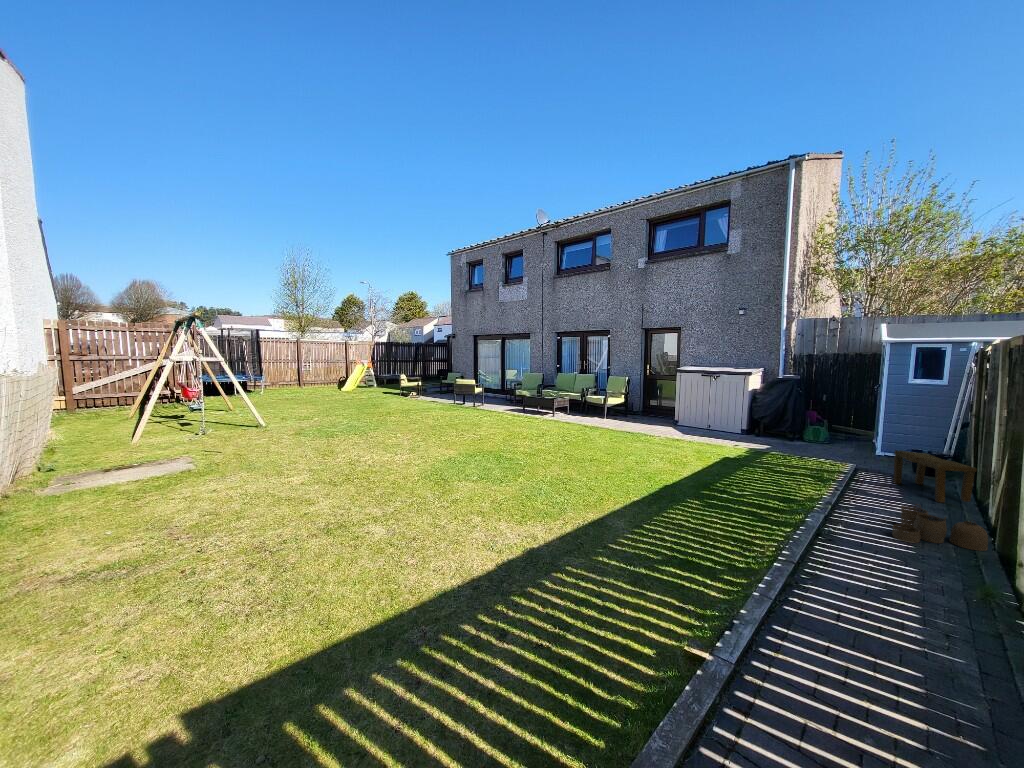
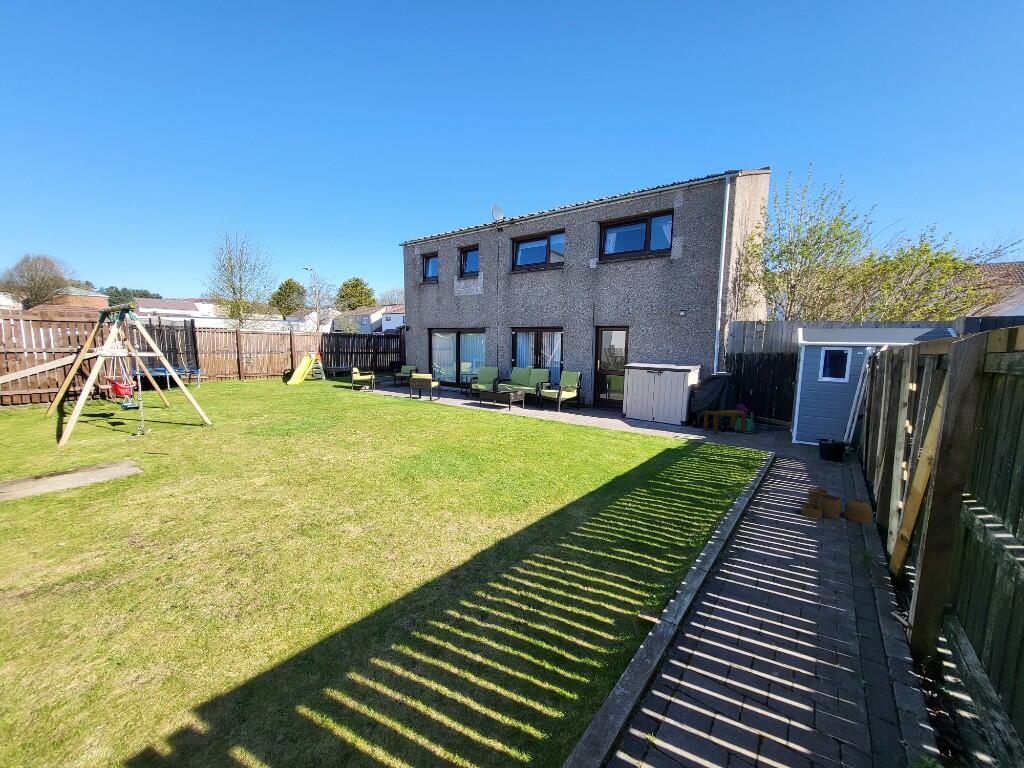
bench: present [893,450,977,502] -> present [704,410,746,433]

